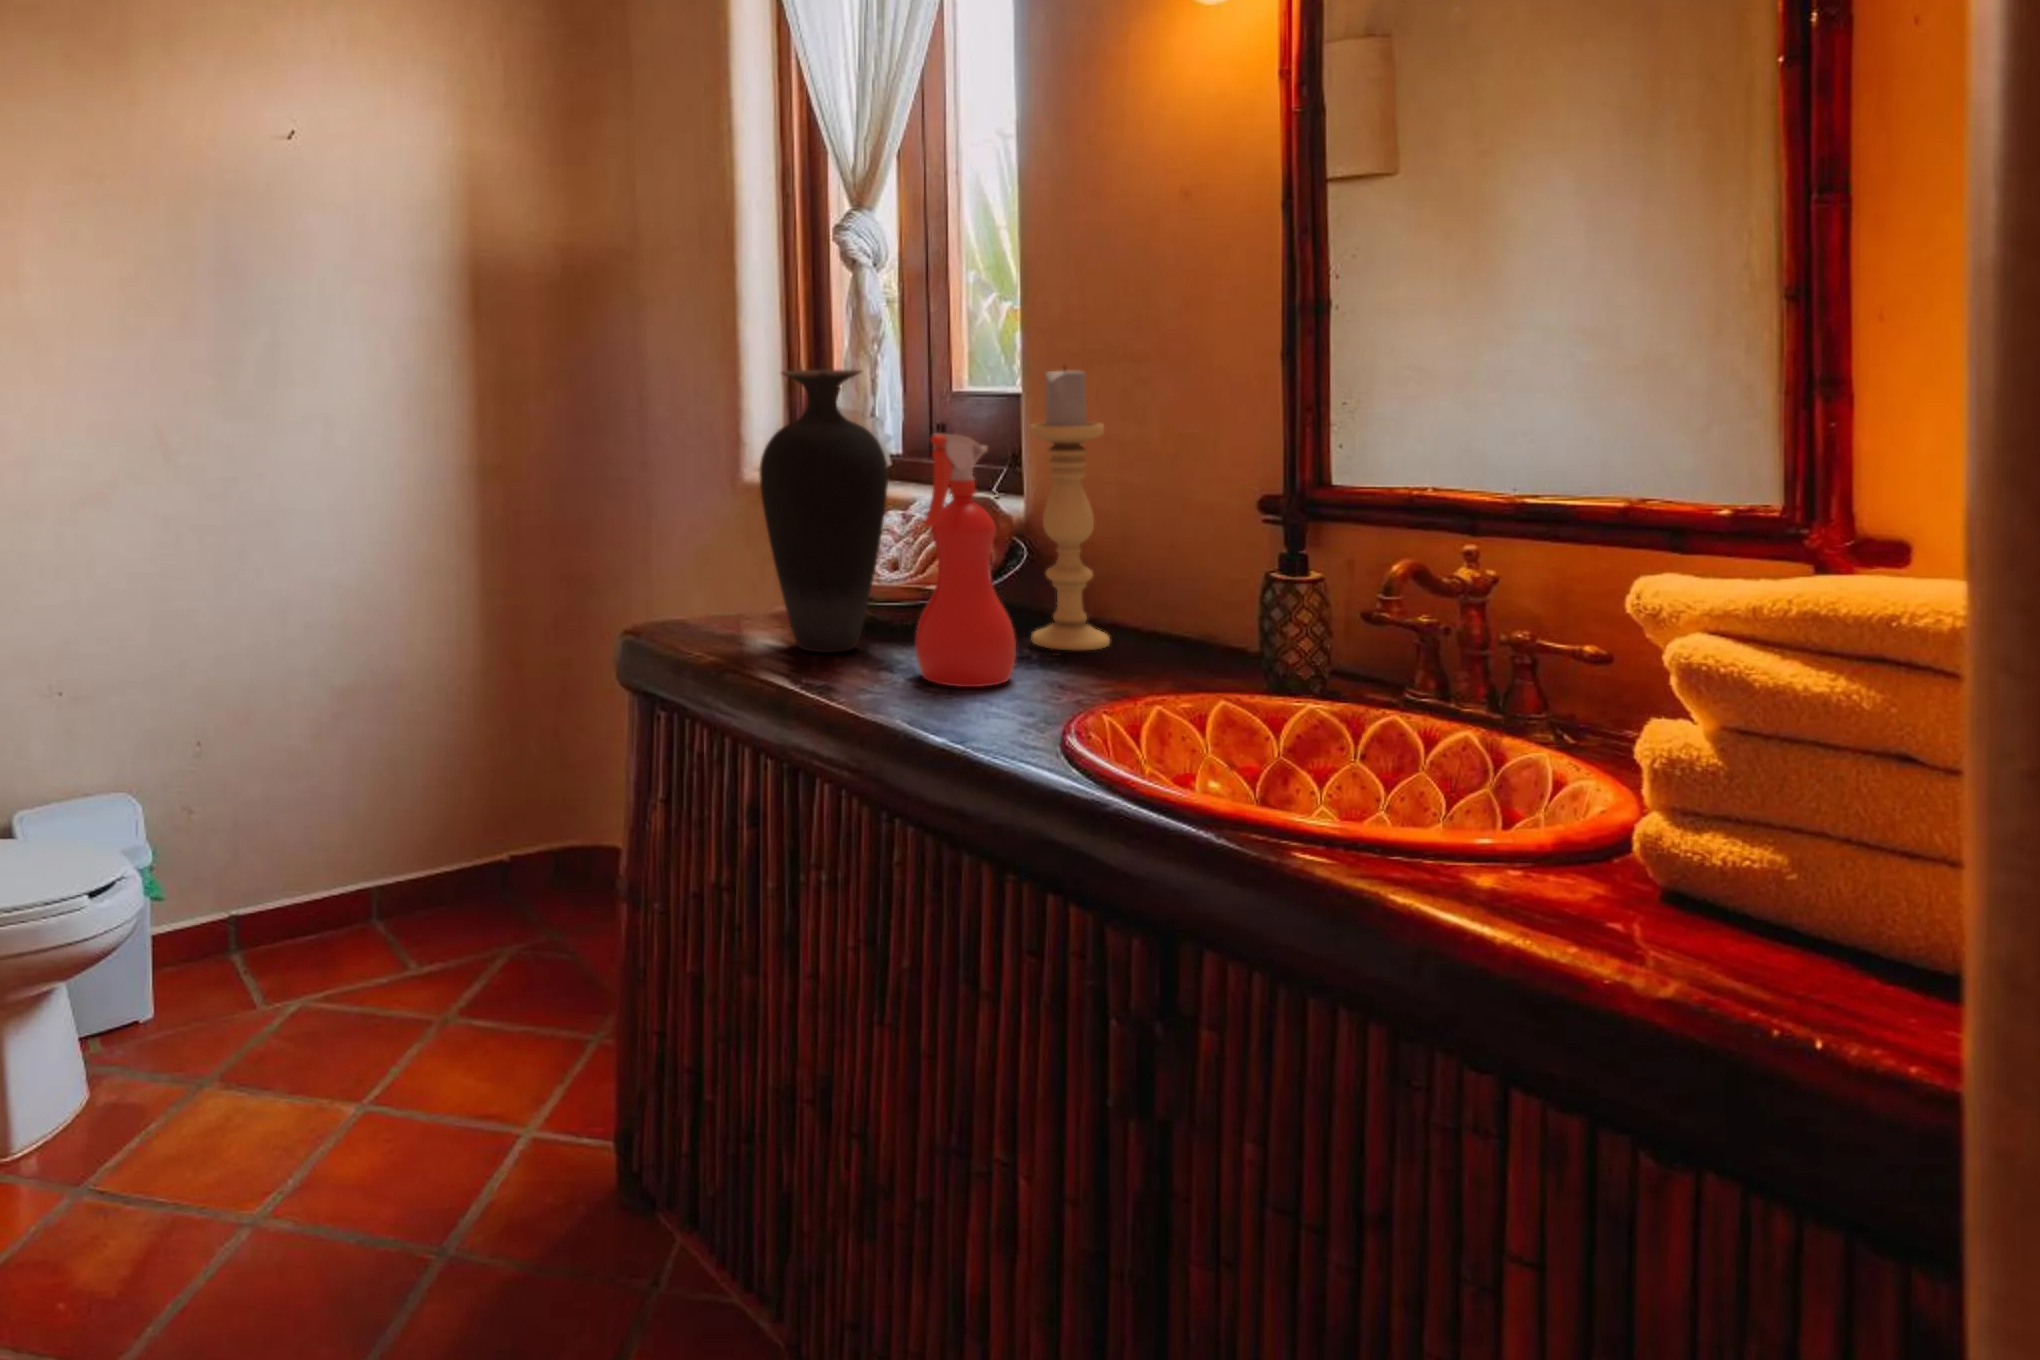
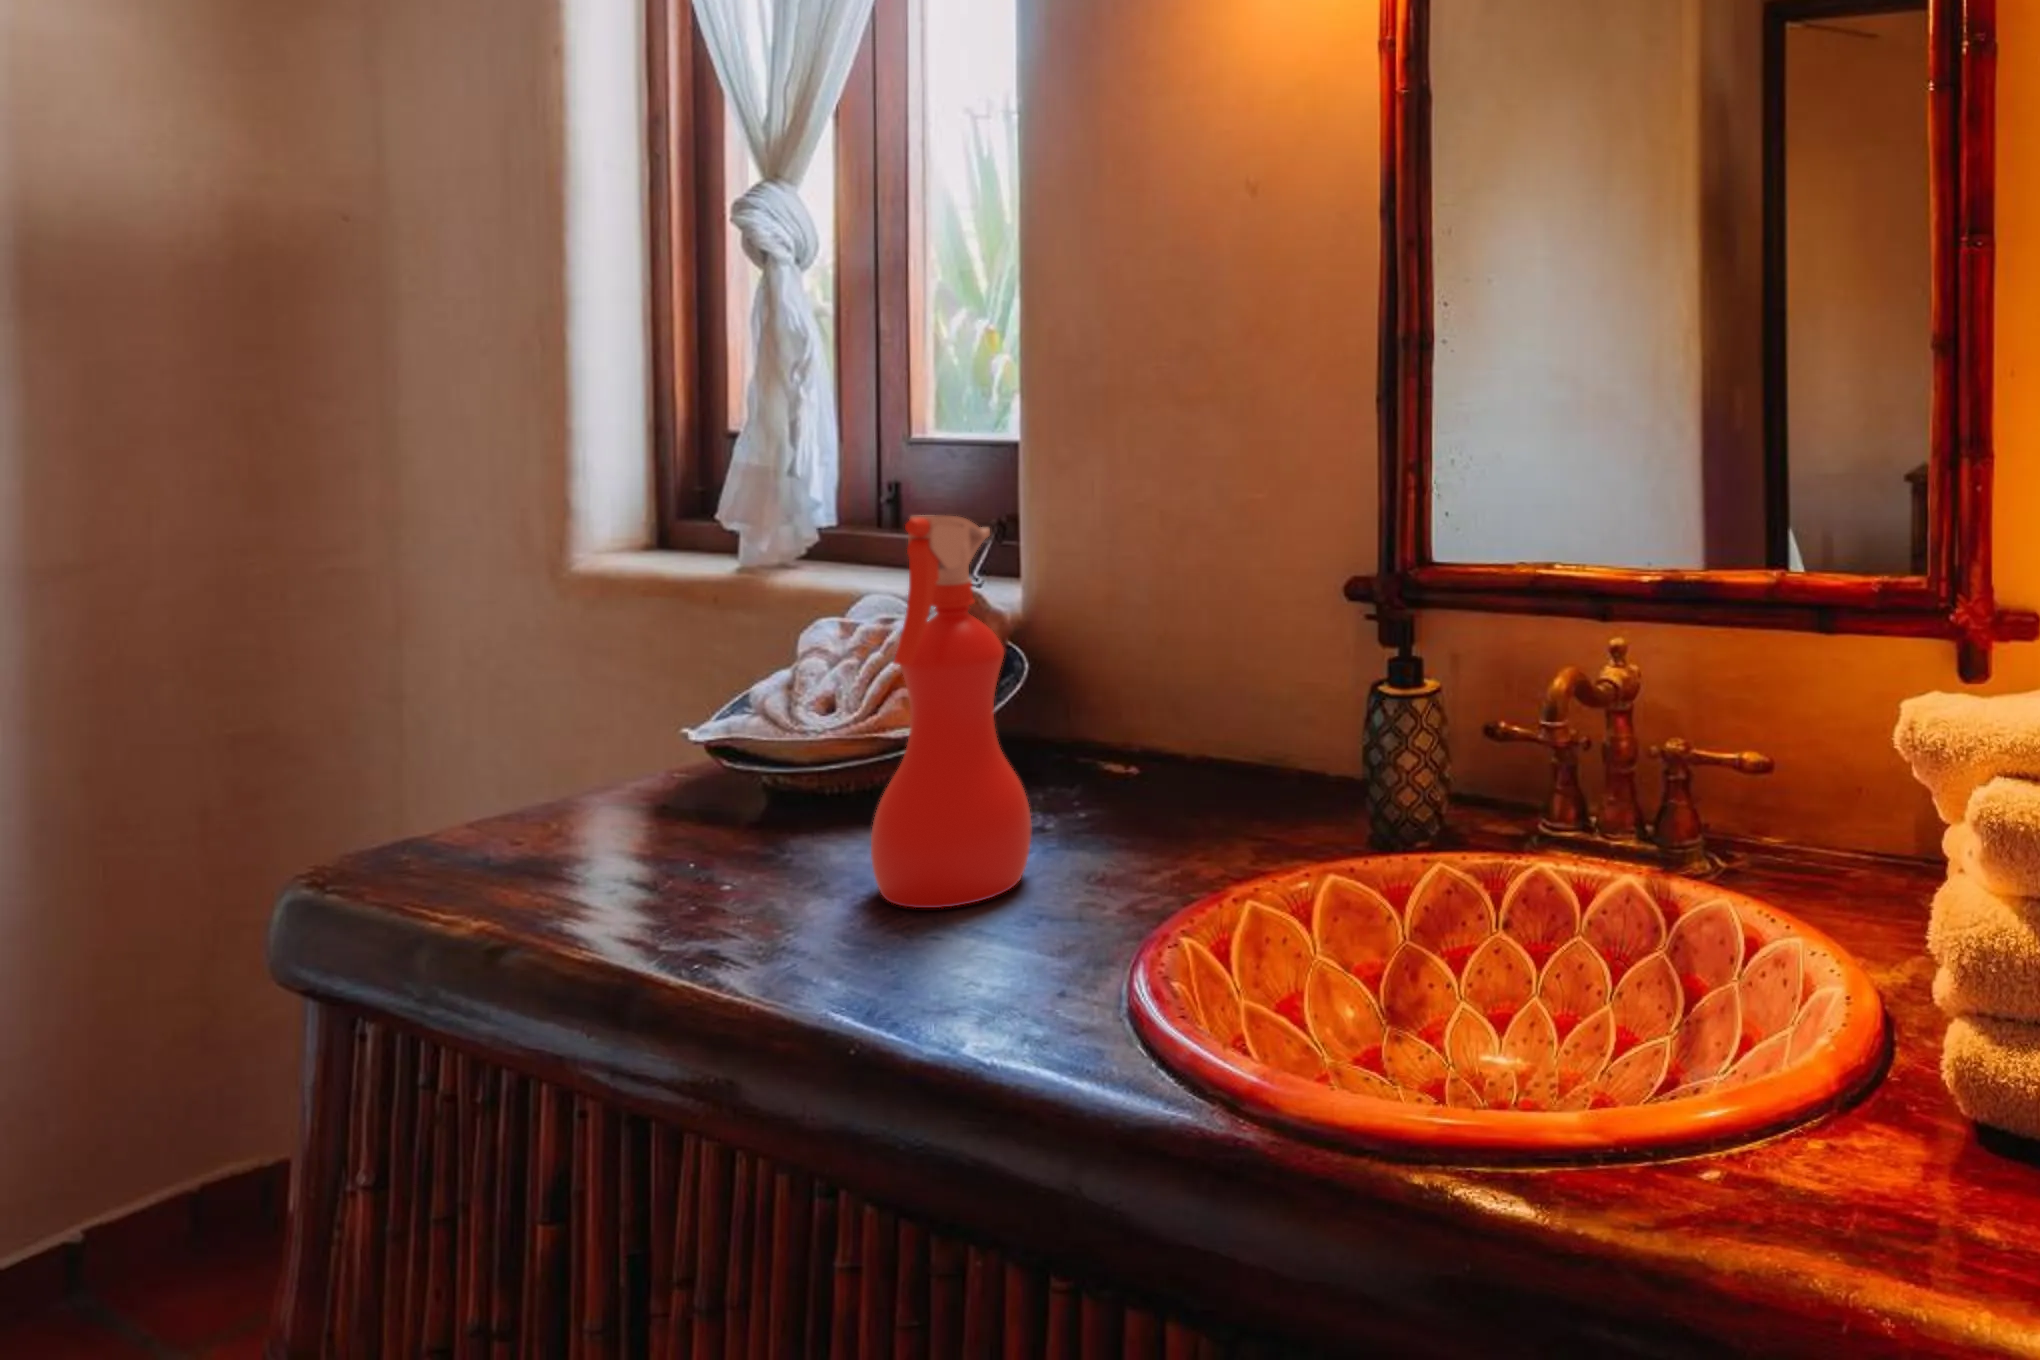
candle holder: present [1030,369,1110,650] -> none [1040,406,1148,805]
vase: present [759,370,888,653] -> none [594,412,825,869]

